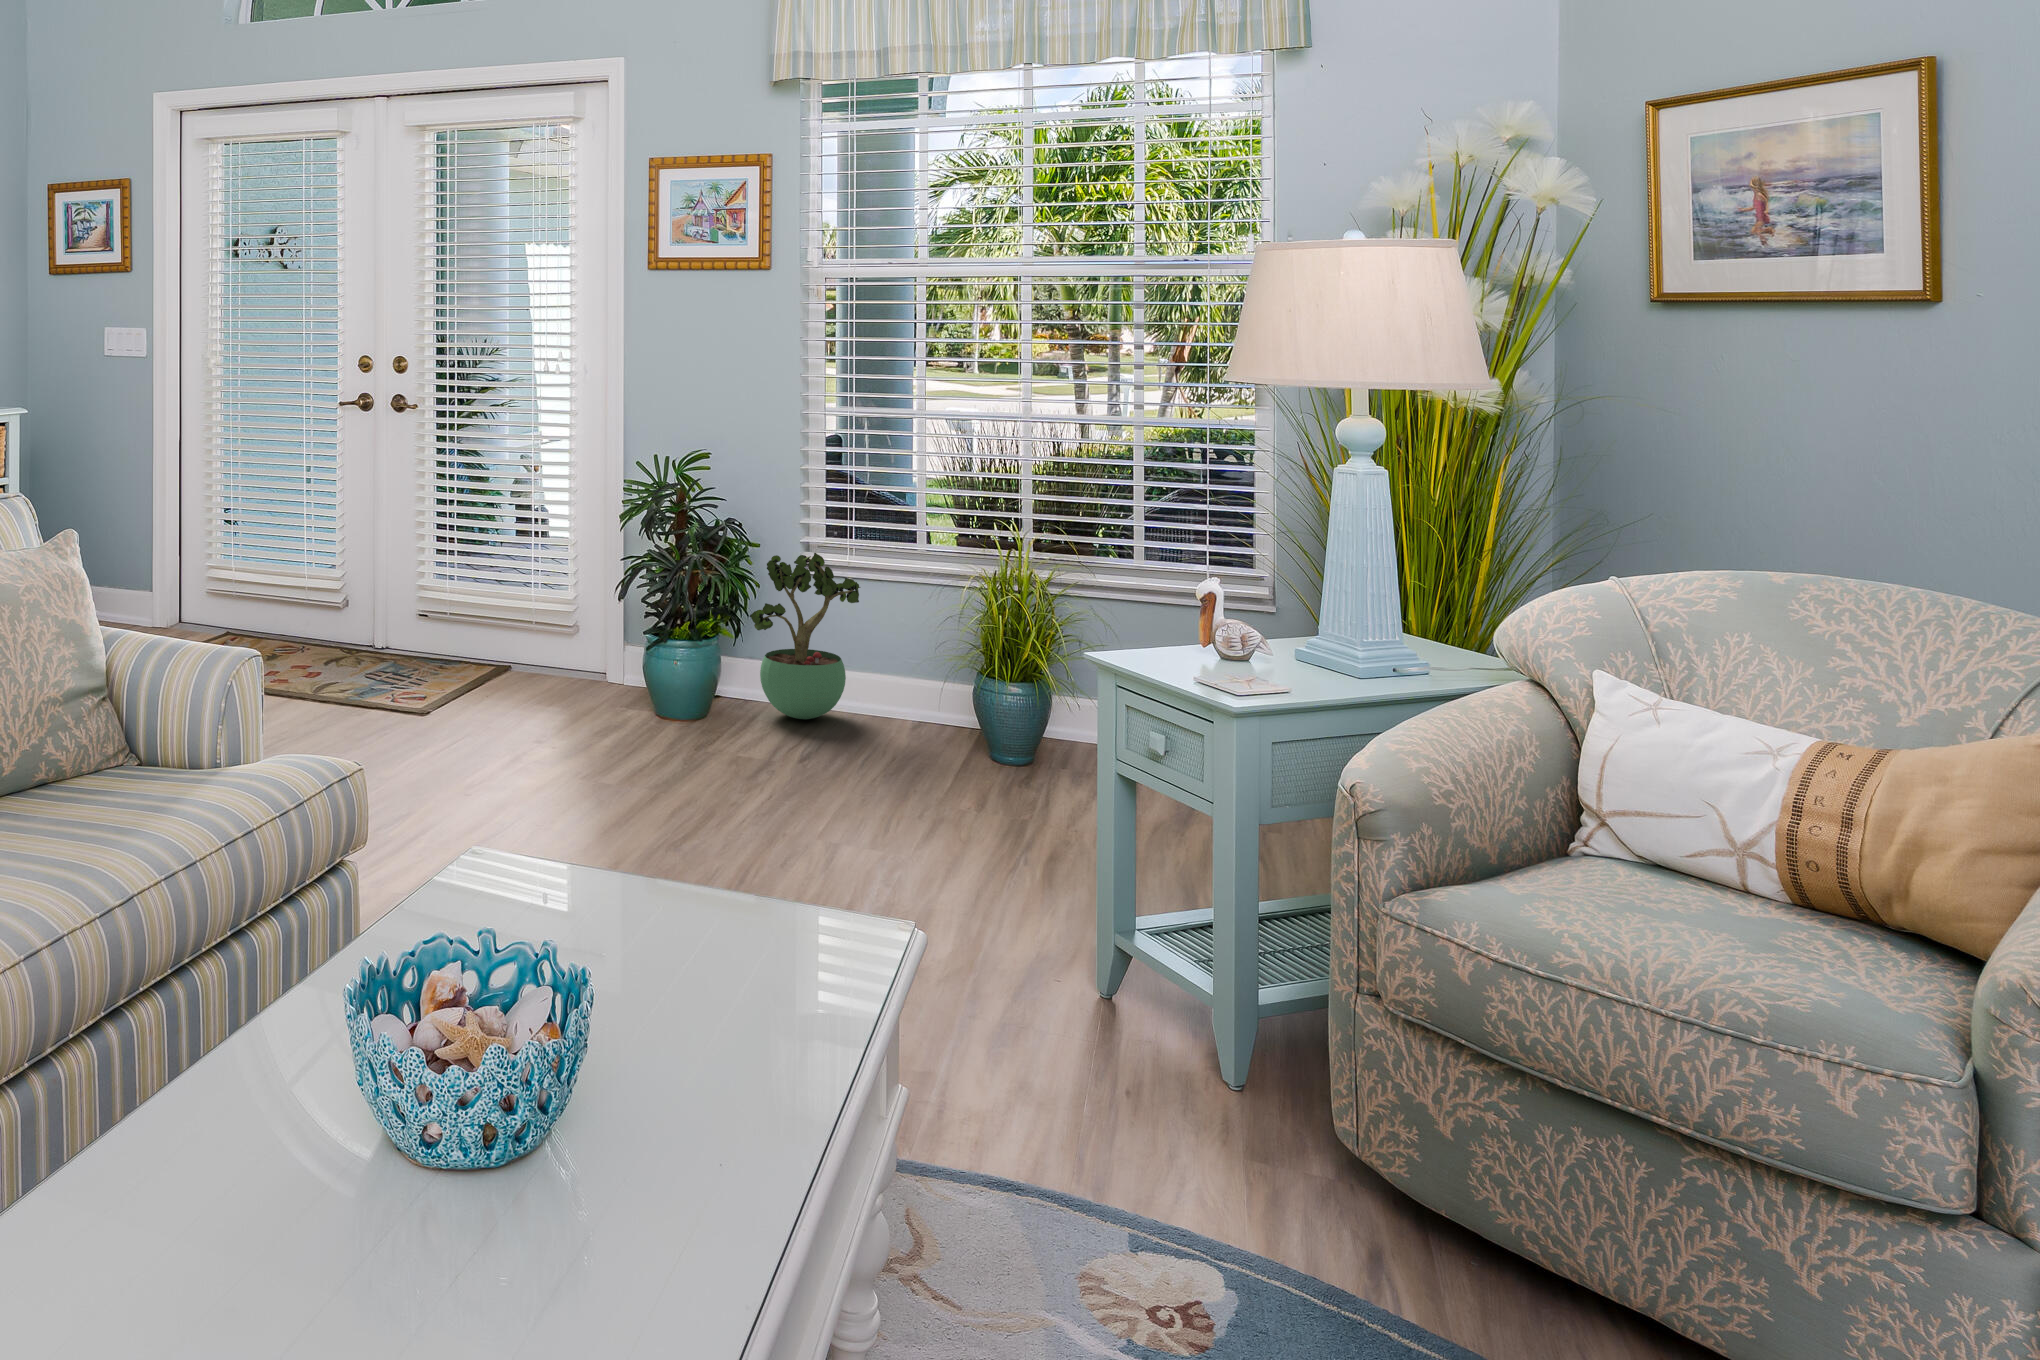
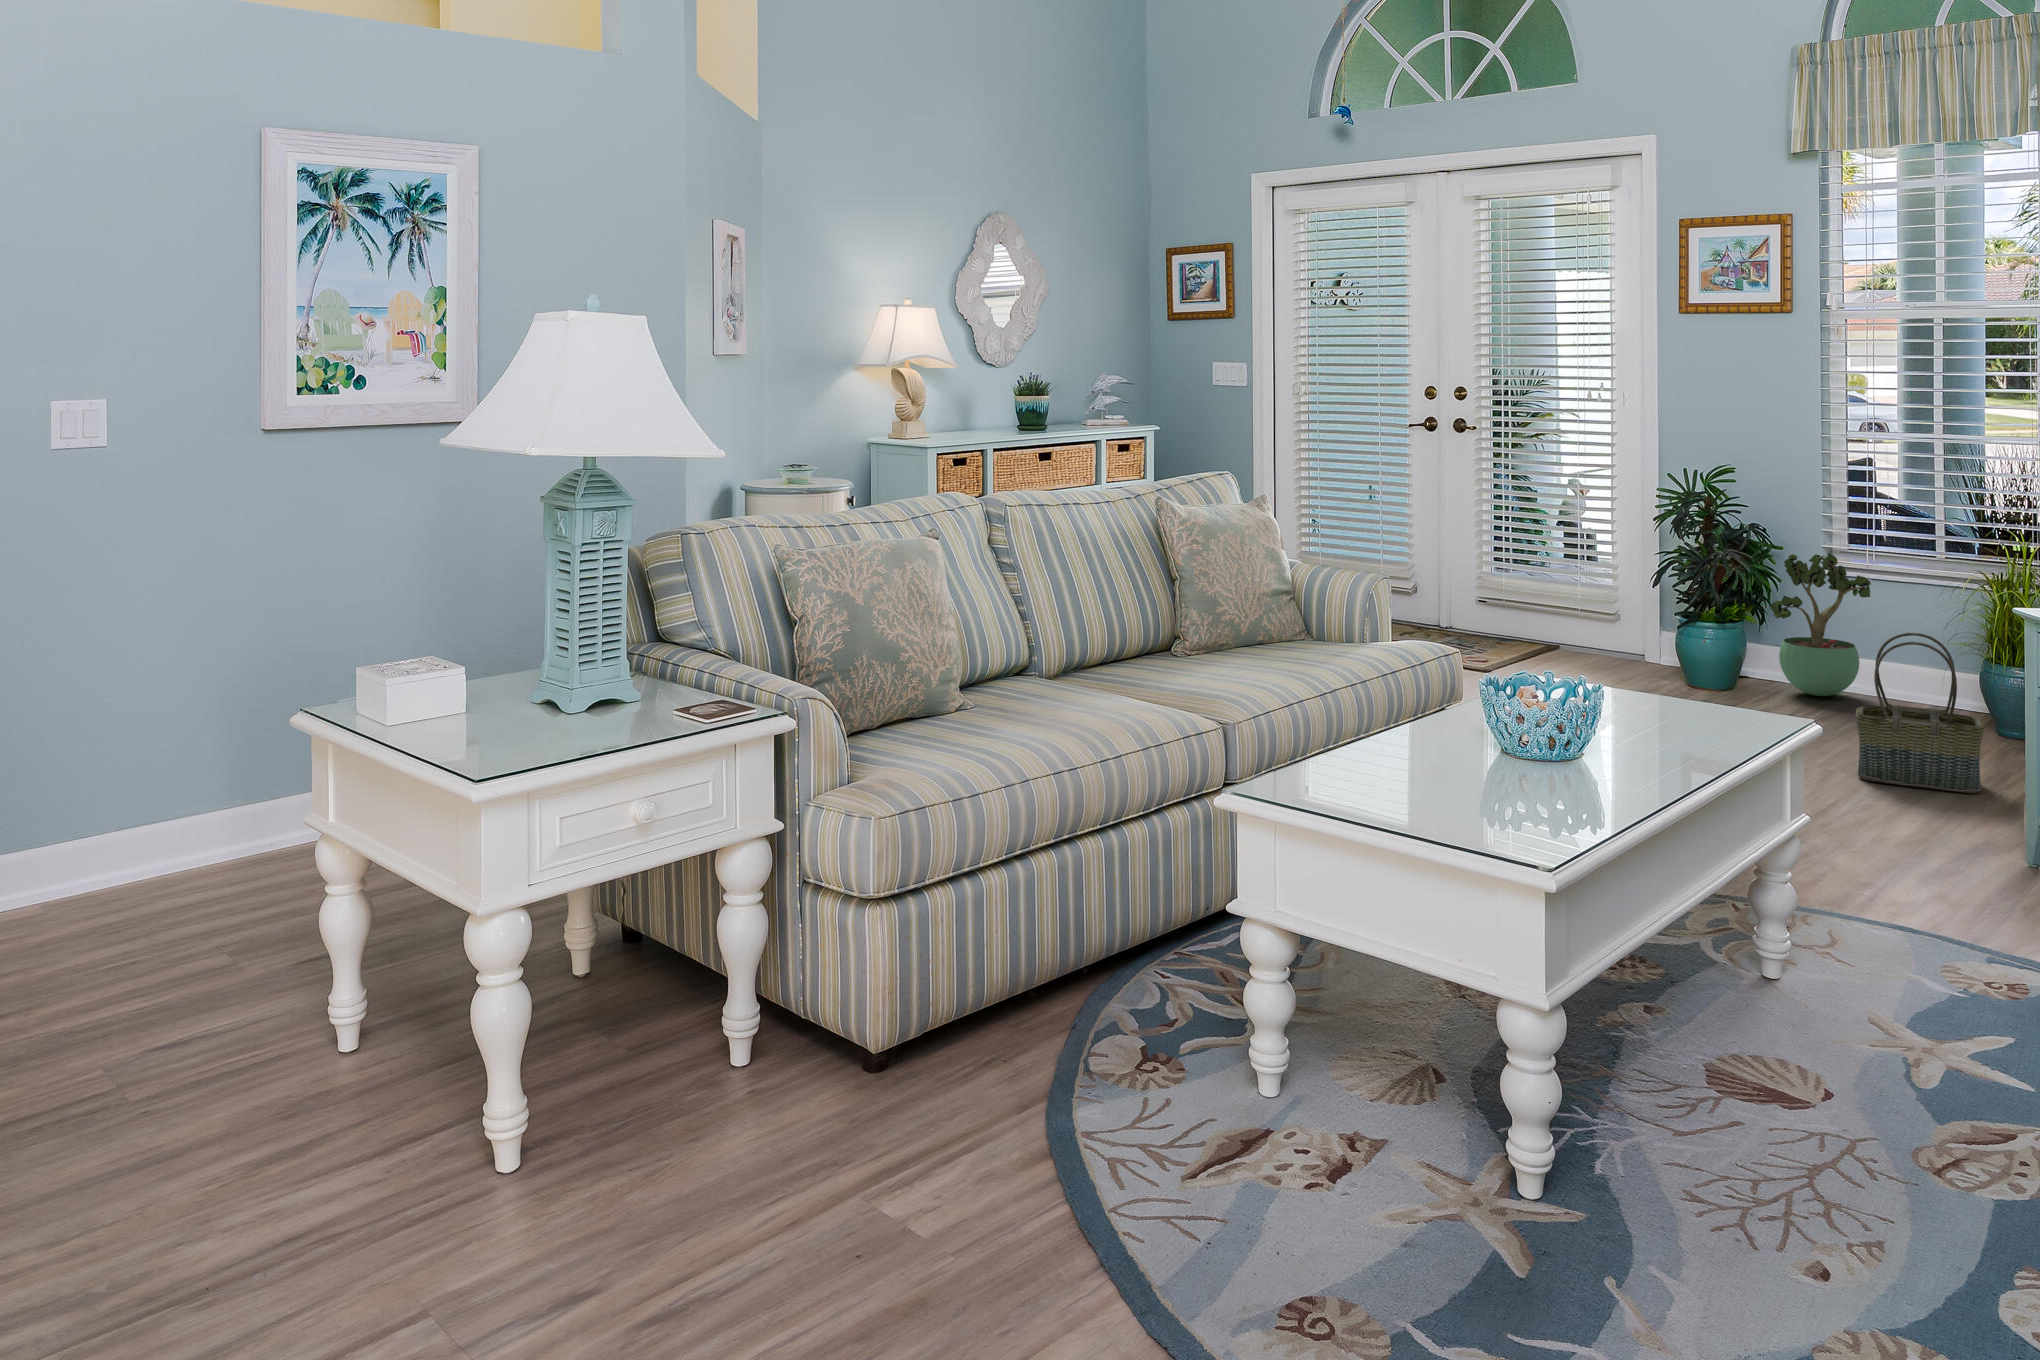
basket: none [869,664,1016,865] -> present [1856,633,1984,793]

